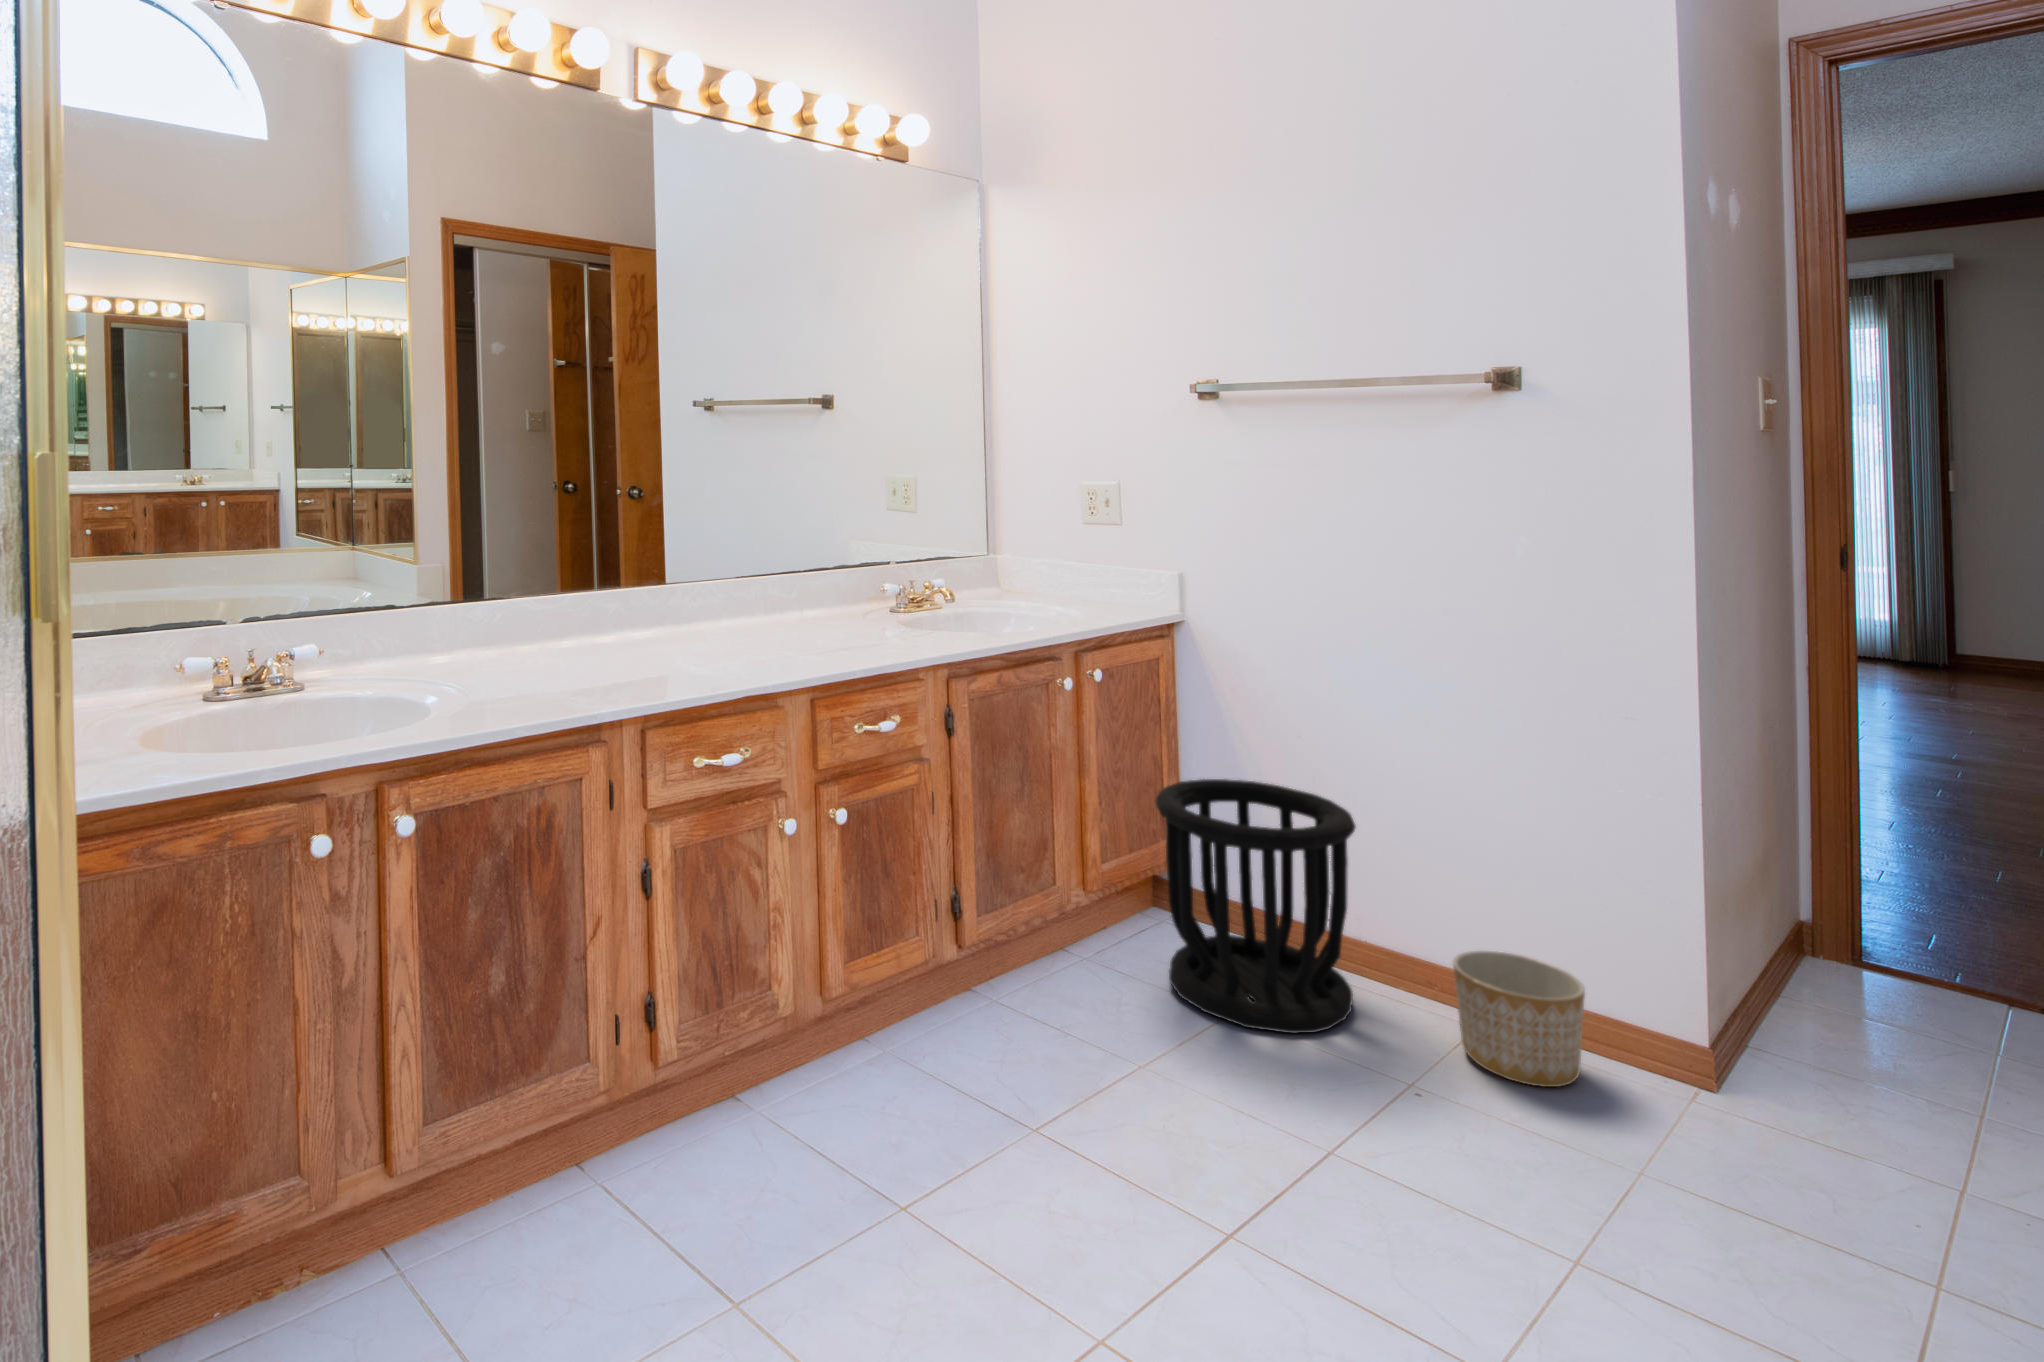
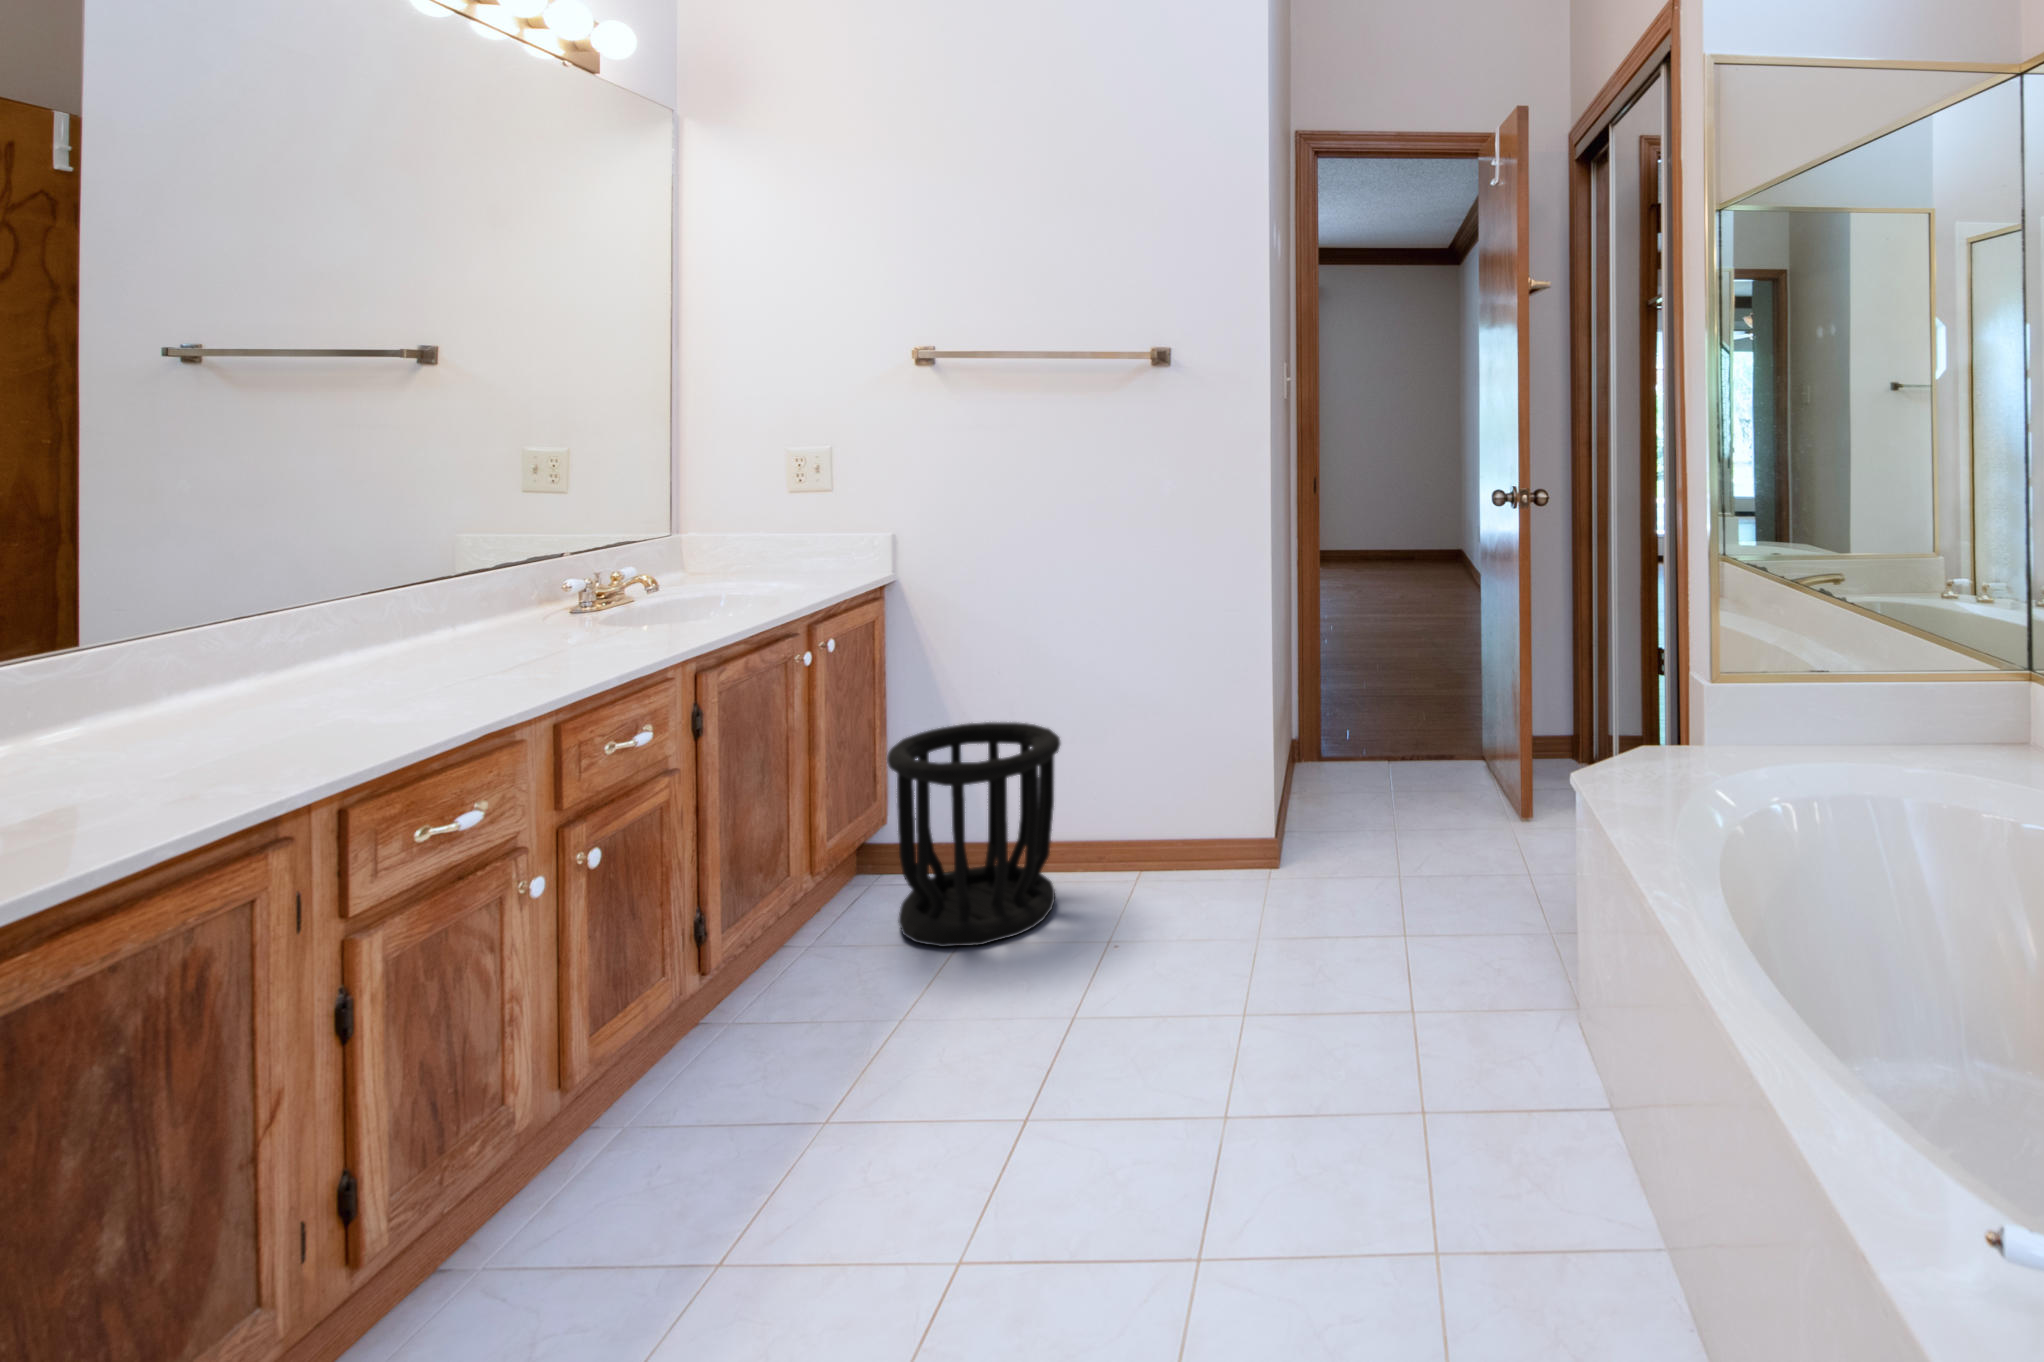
planter: present [1453,950,1585,1087] -> none [1131,810,1215,906]

